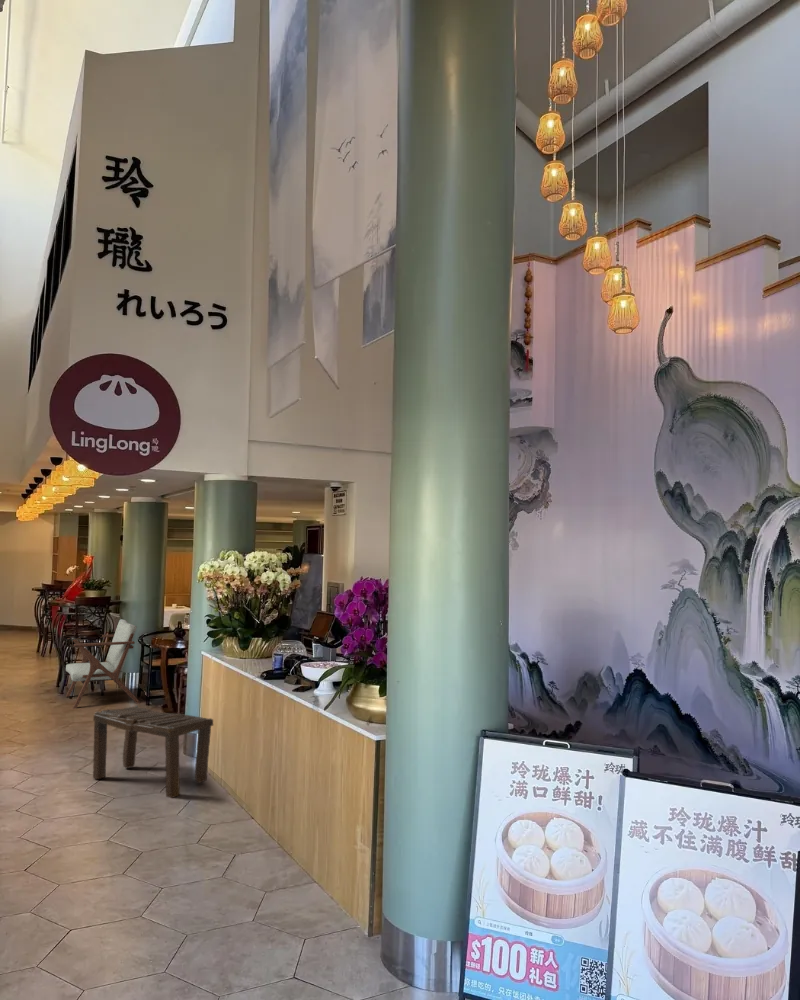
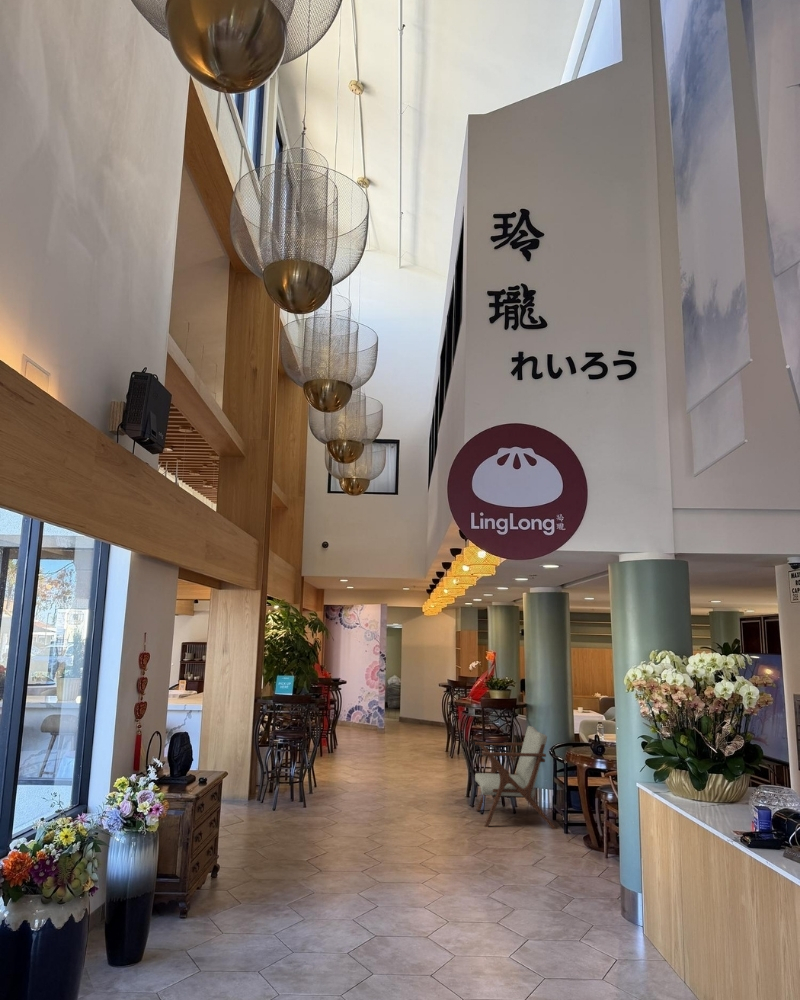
bench: present [93,706,213,798] -> none [510,844,662,988]

